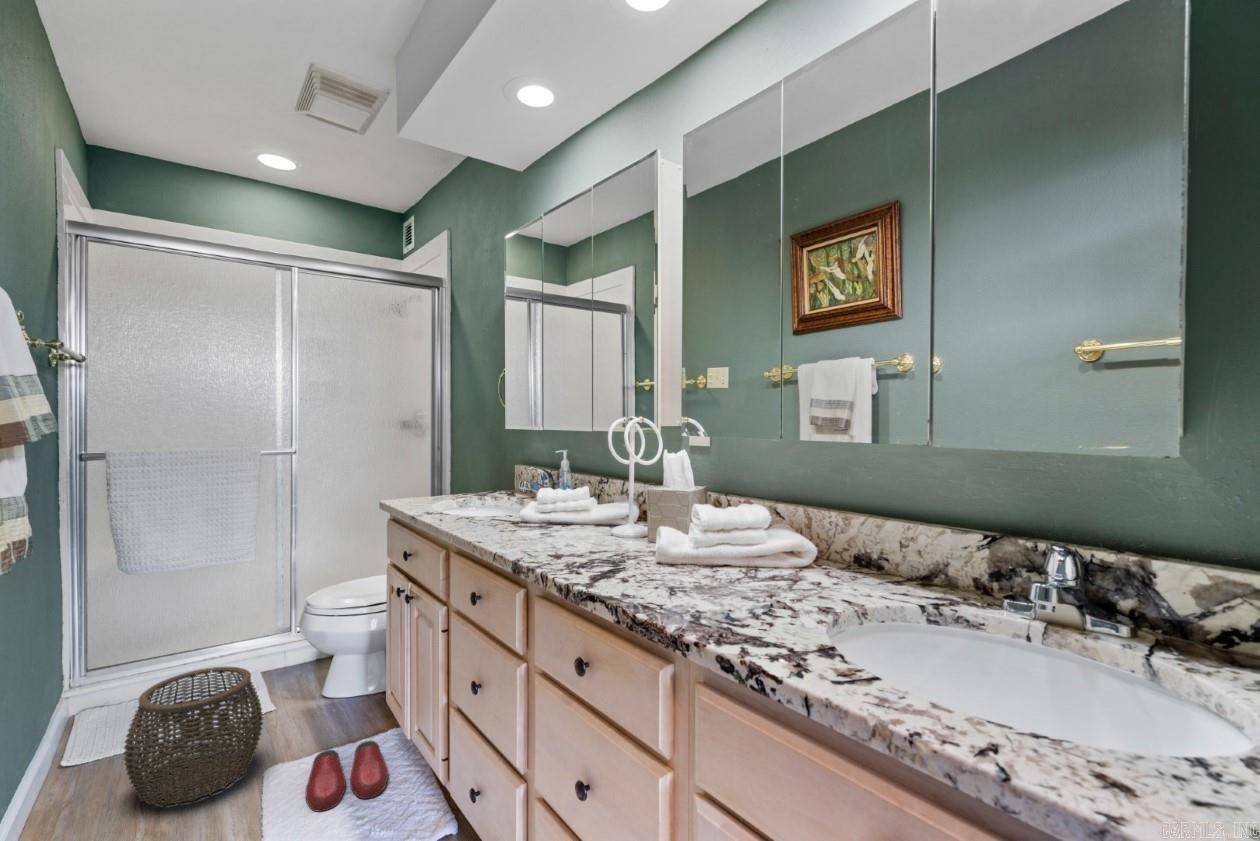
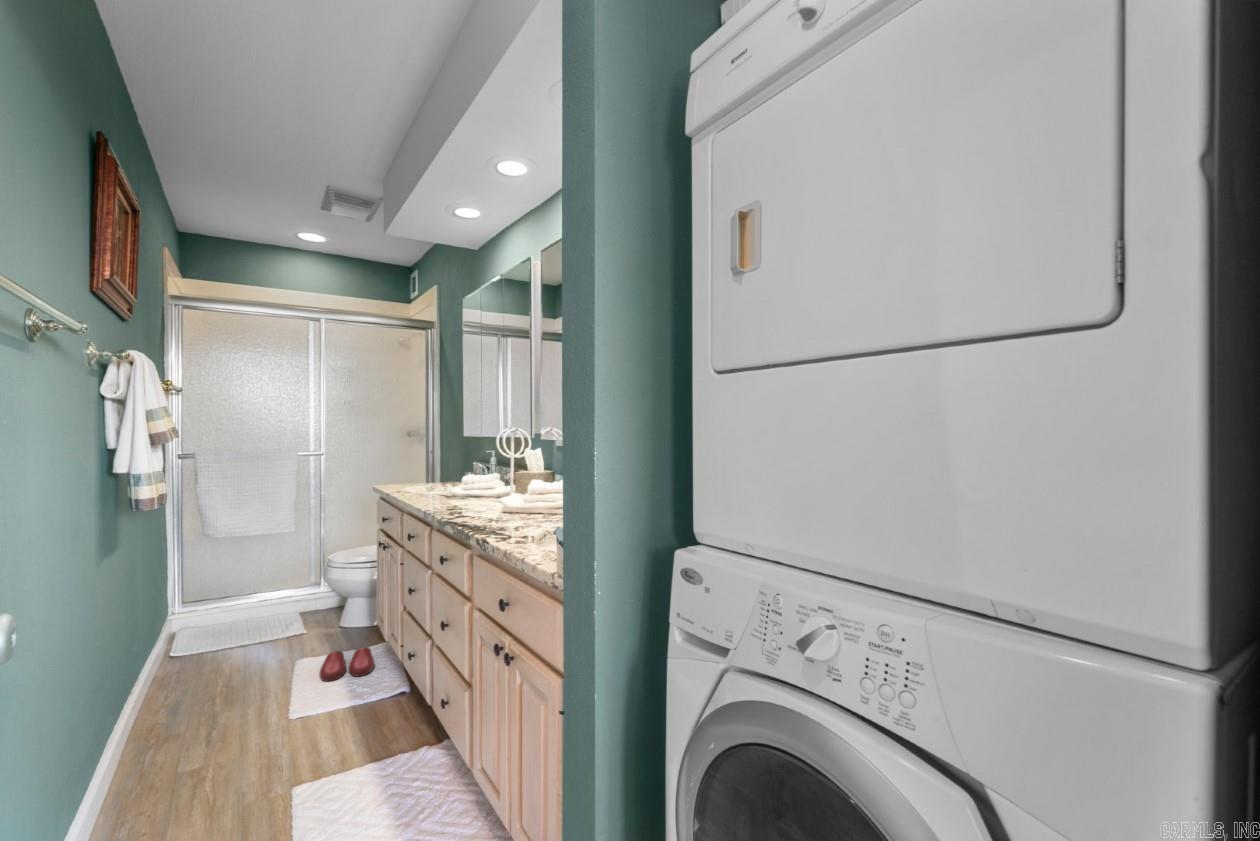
woven basket: present [123,667,263,806] -> none [207,595,295,677]

